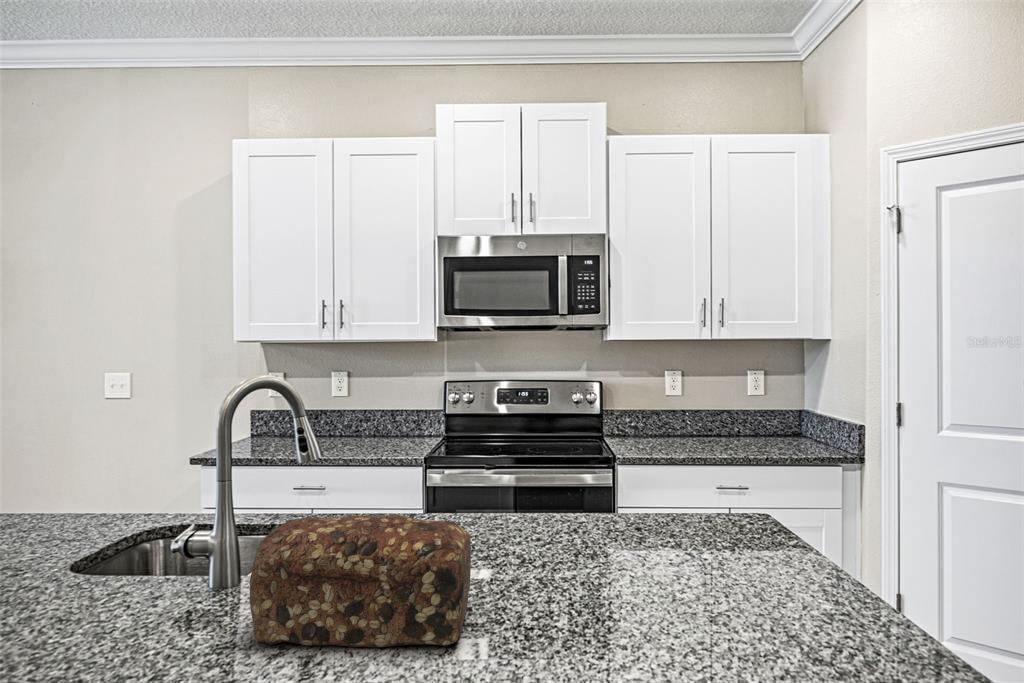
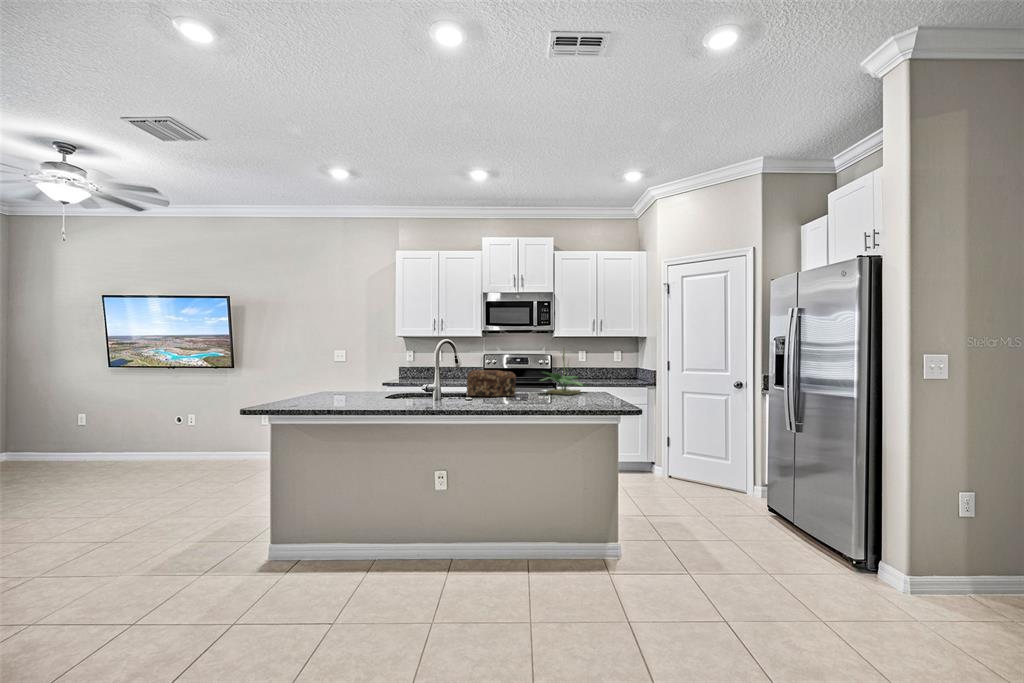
potted plant: none [562,401,749,607] -> present [542,354,588,395]

